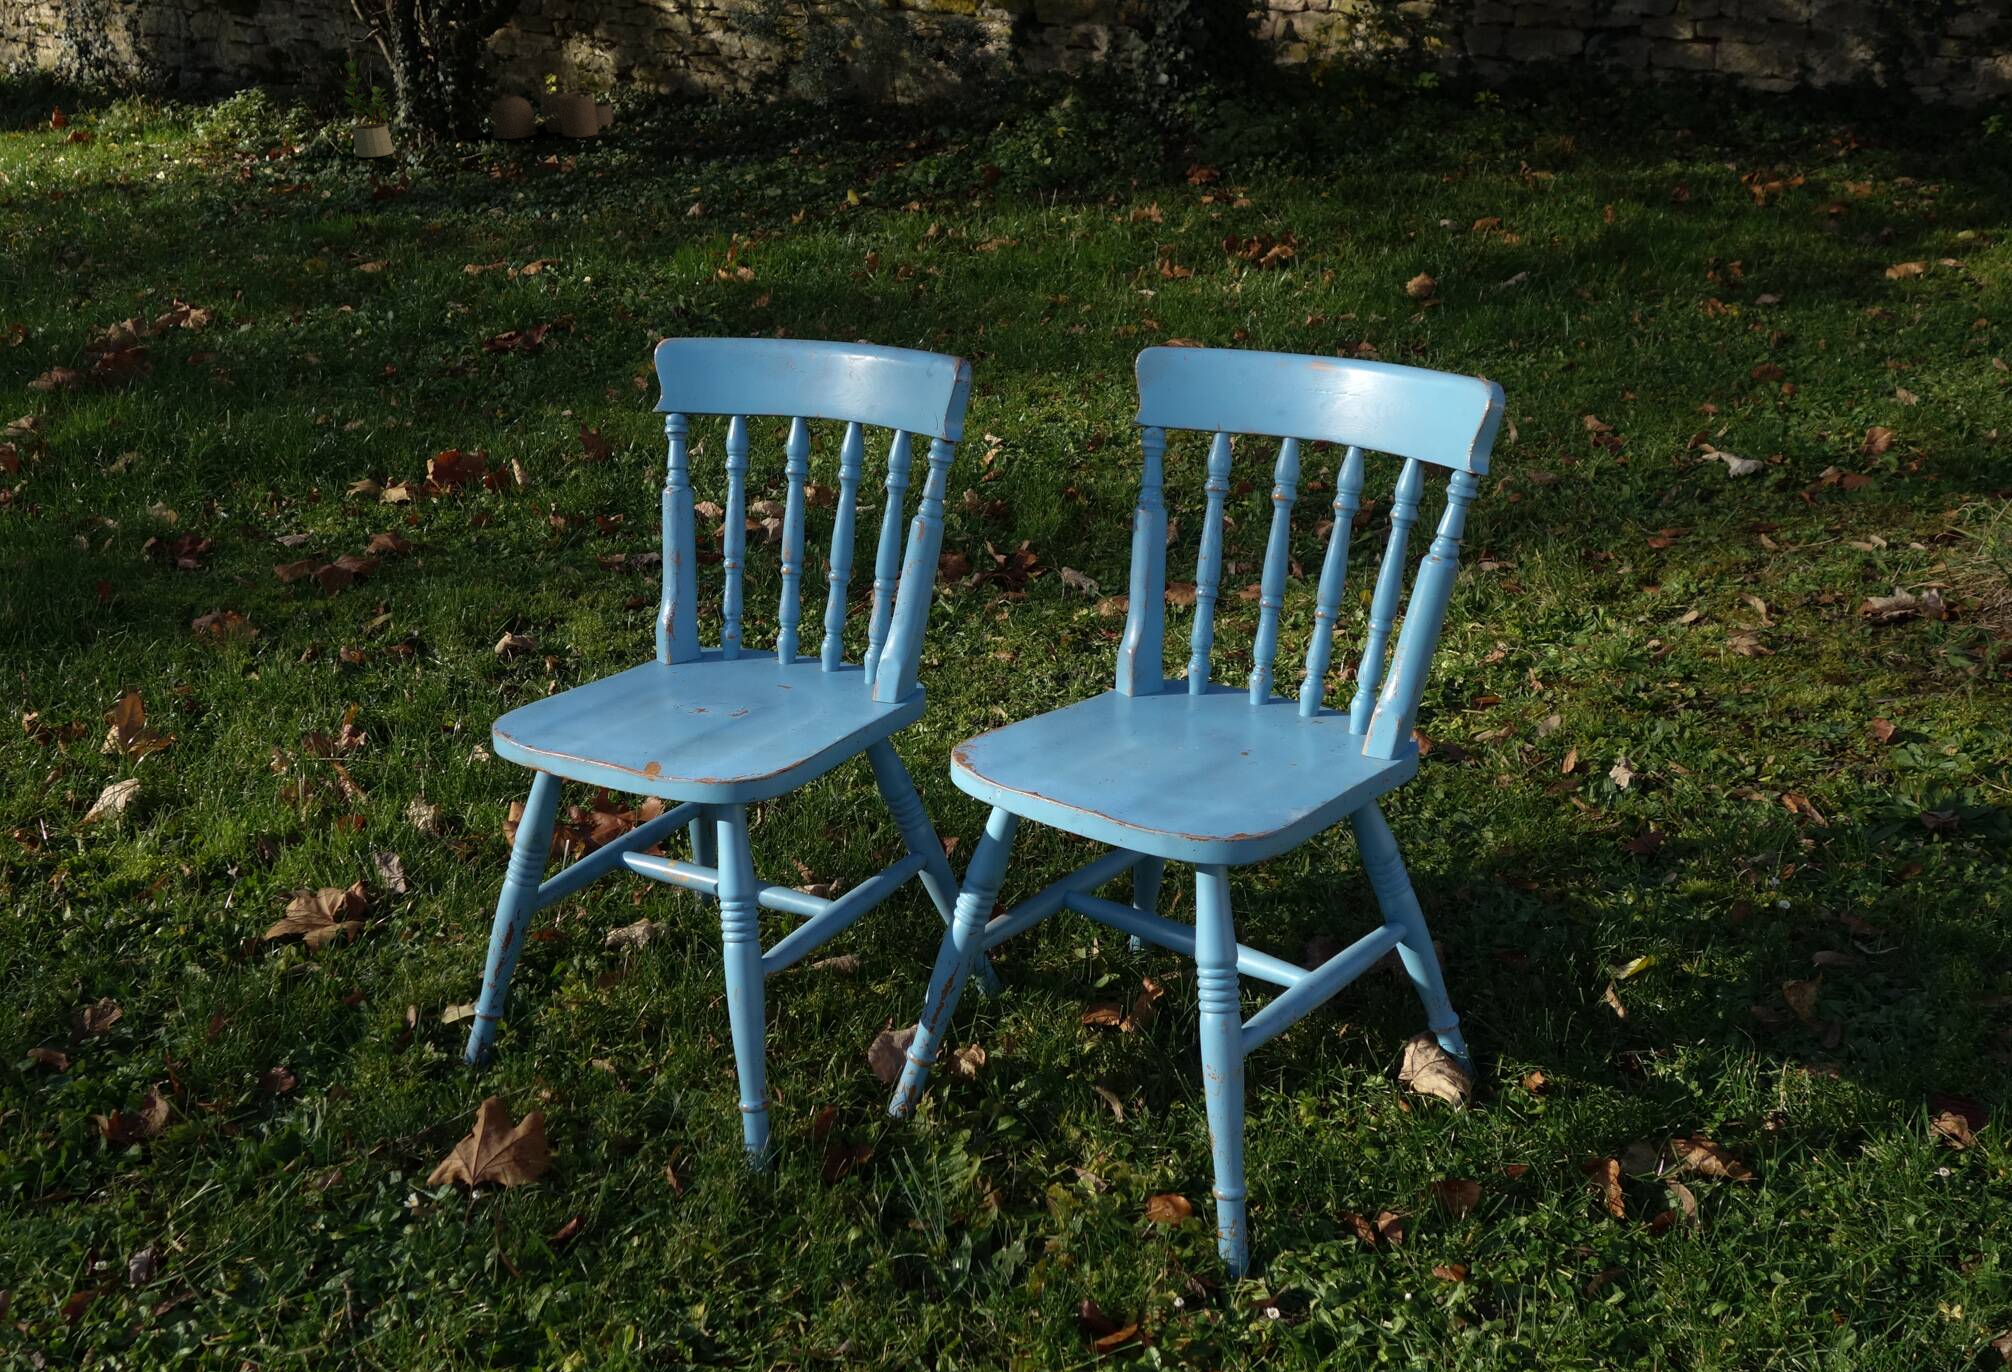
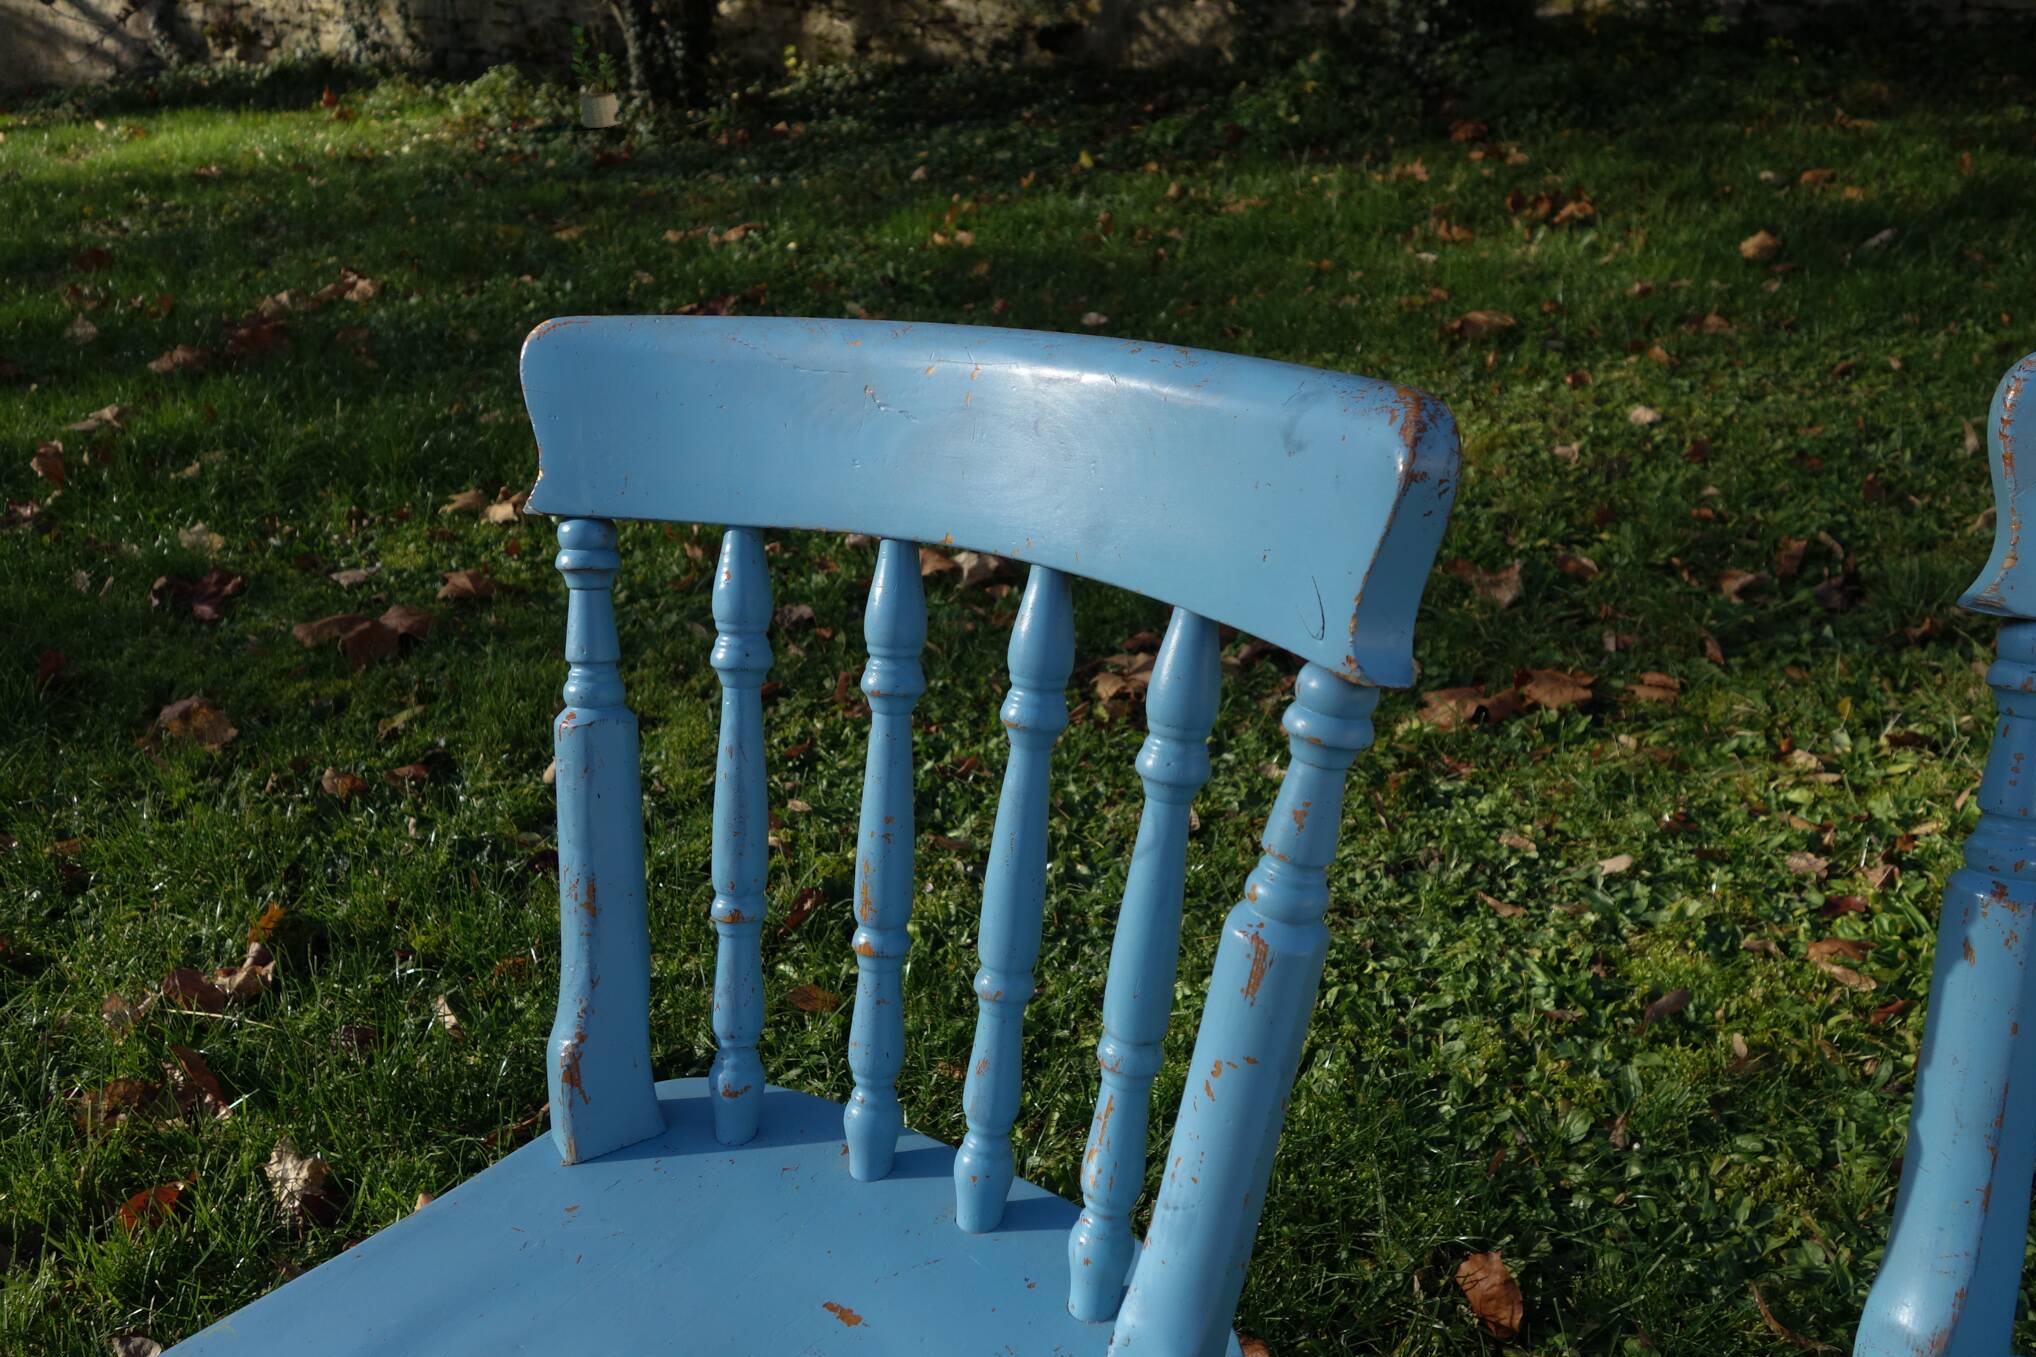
woven basket: present [491,87,613,139] -> none [722,51,847,109]

